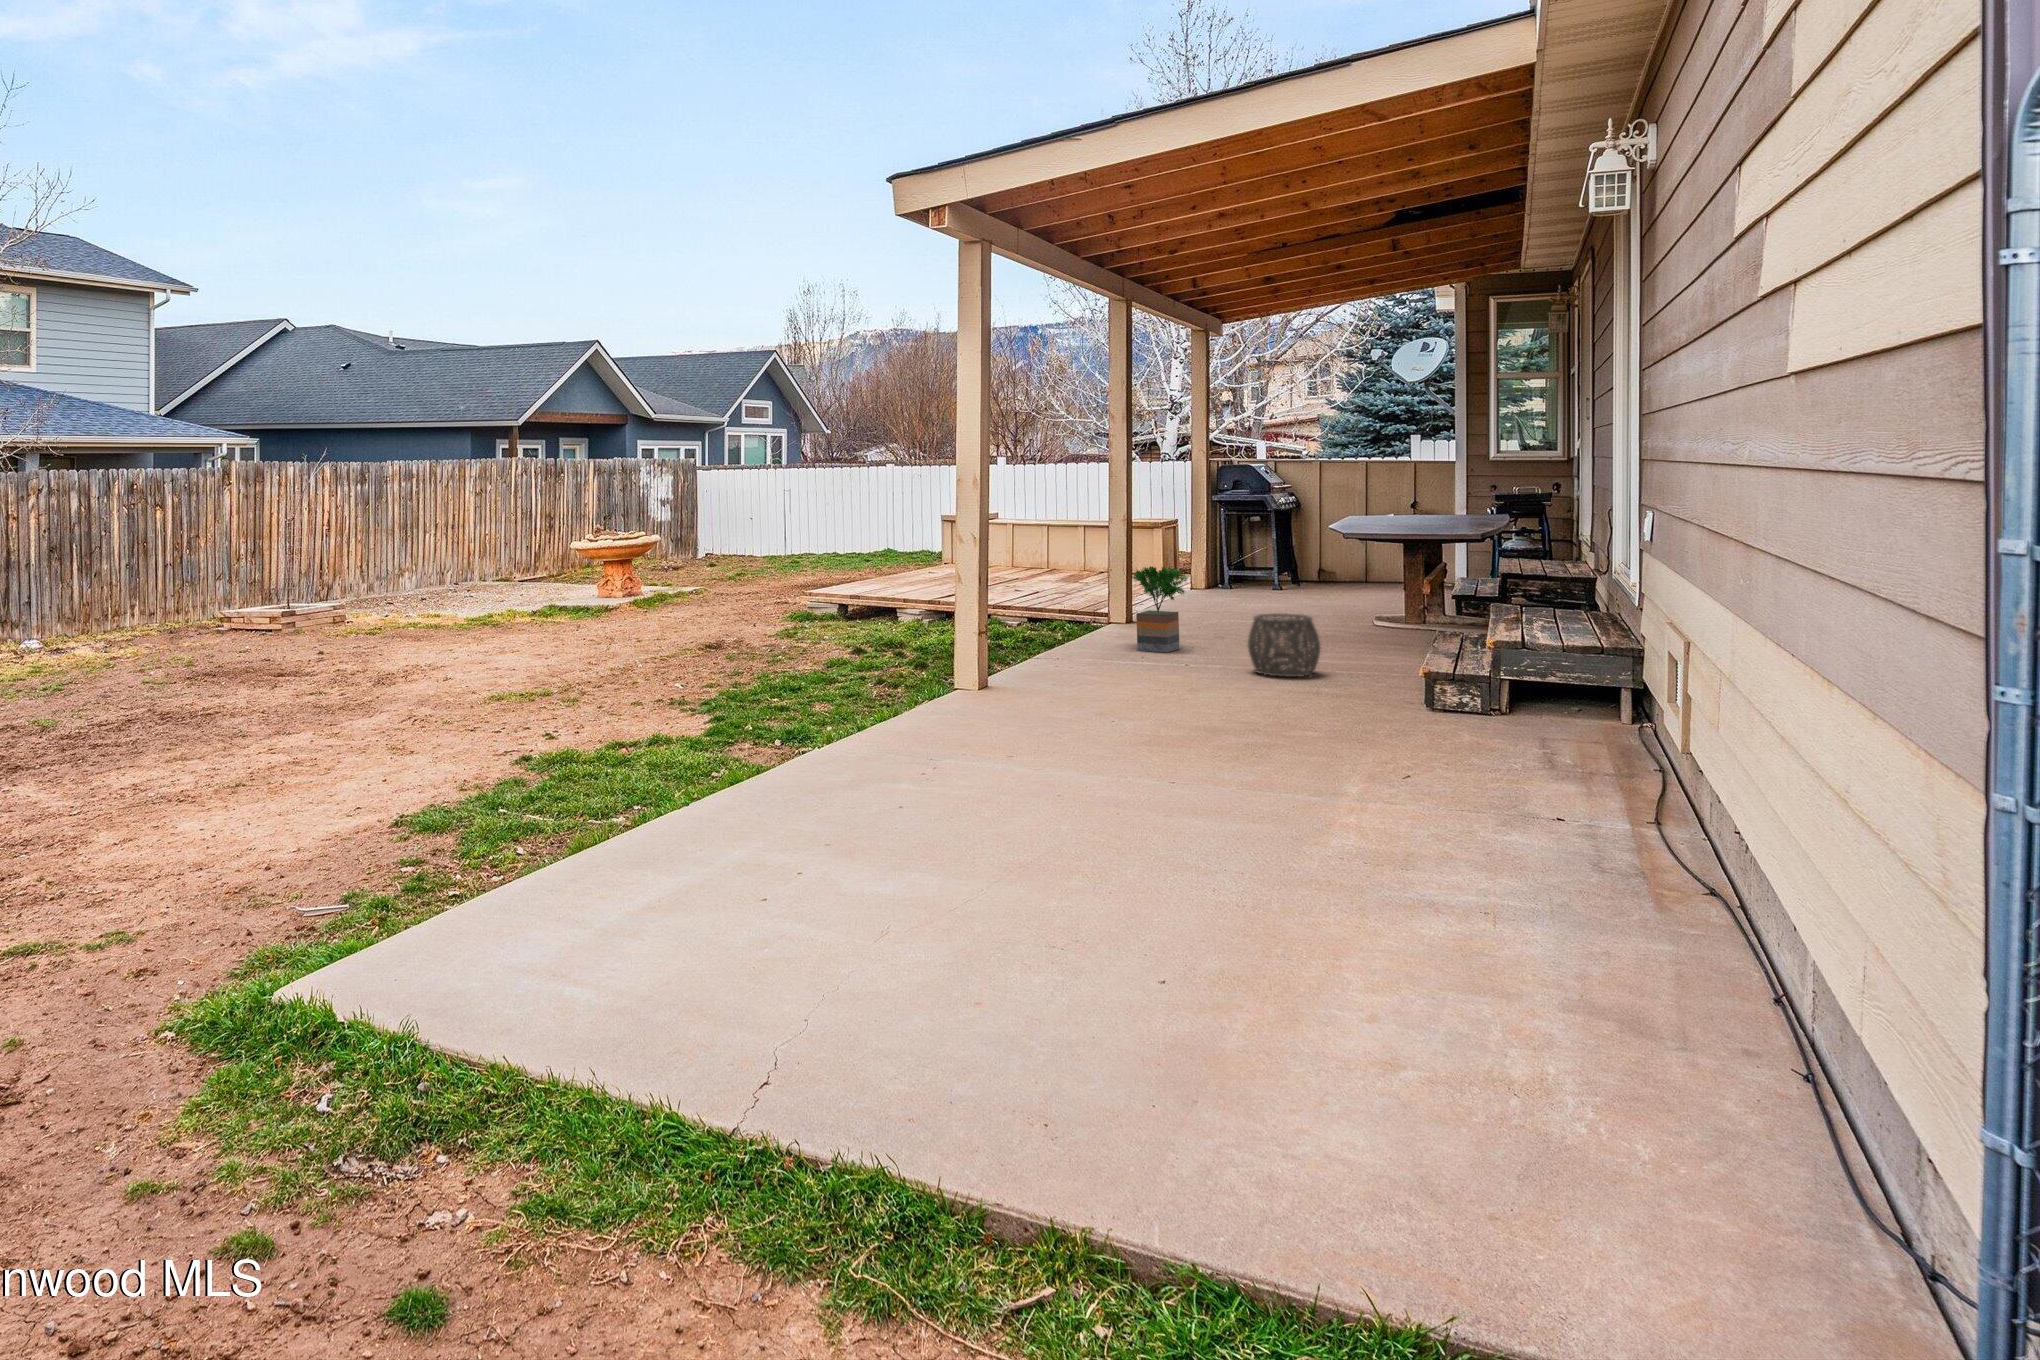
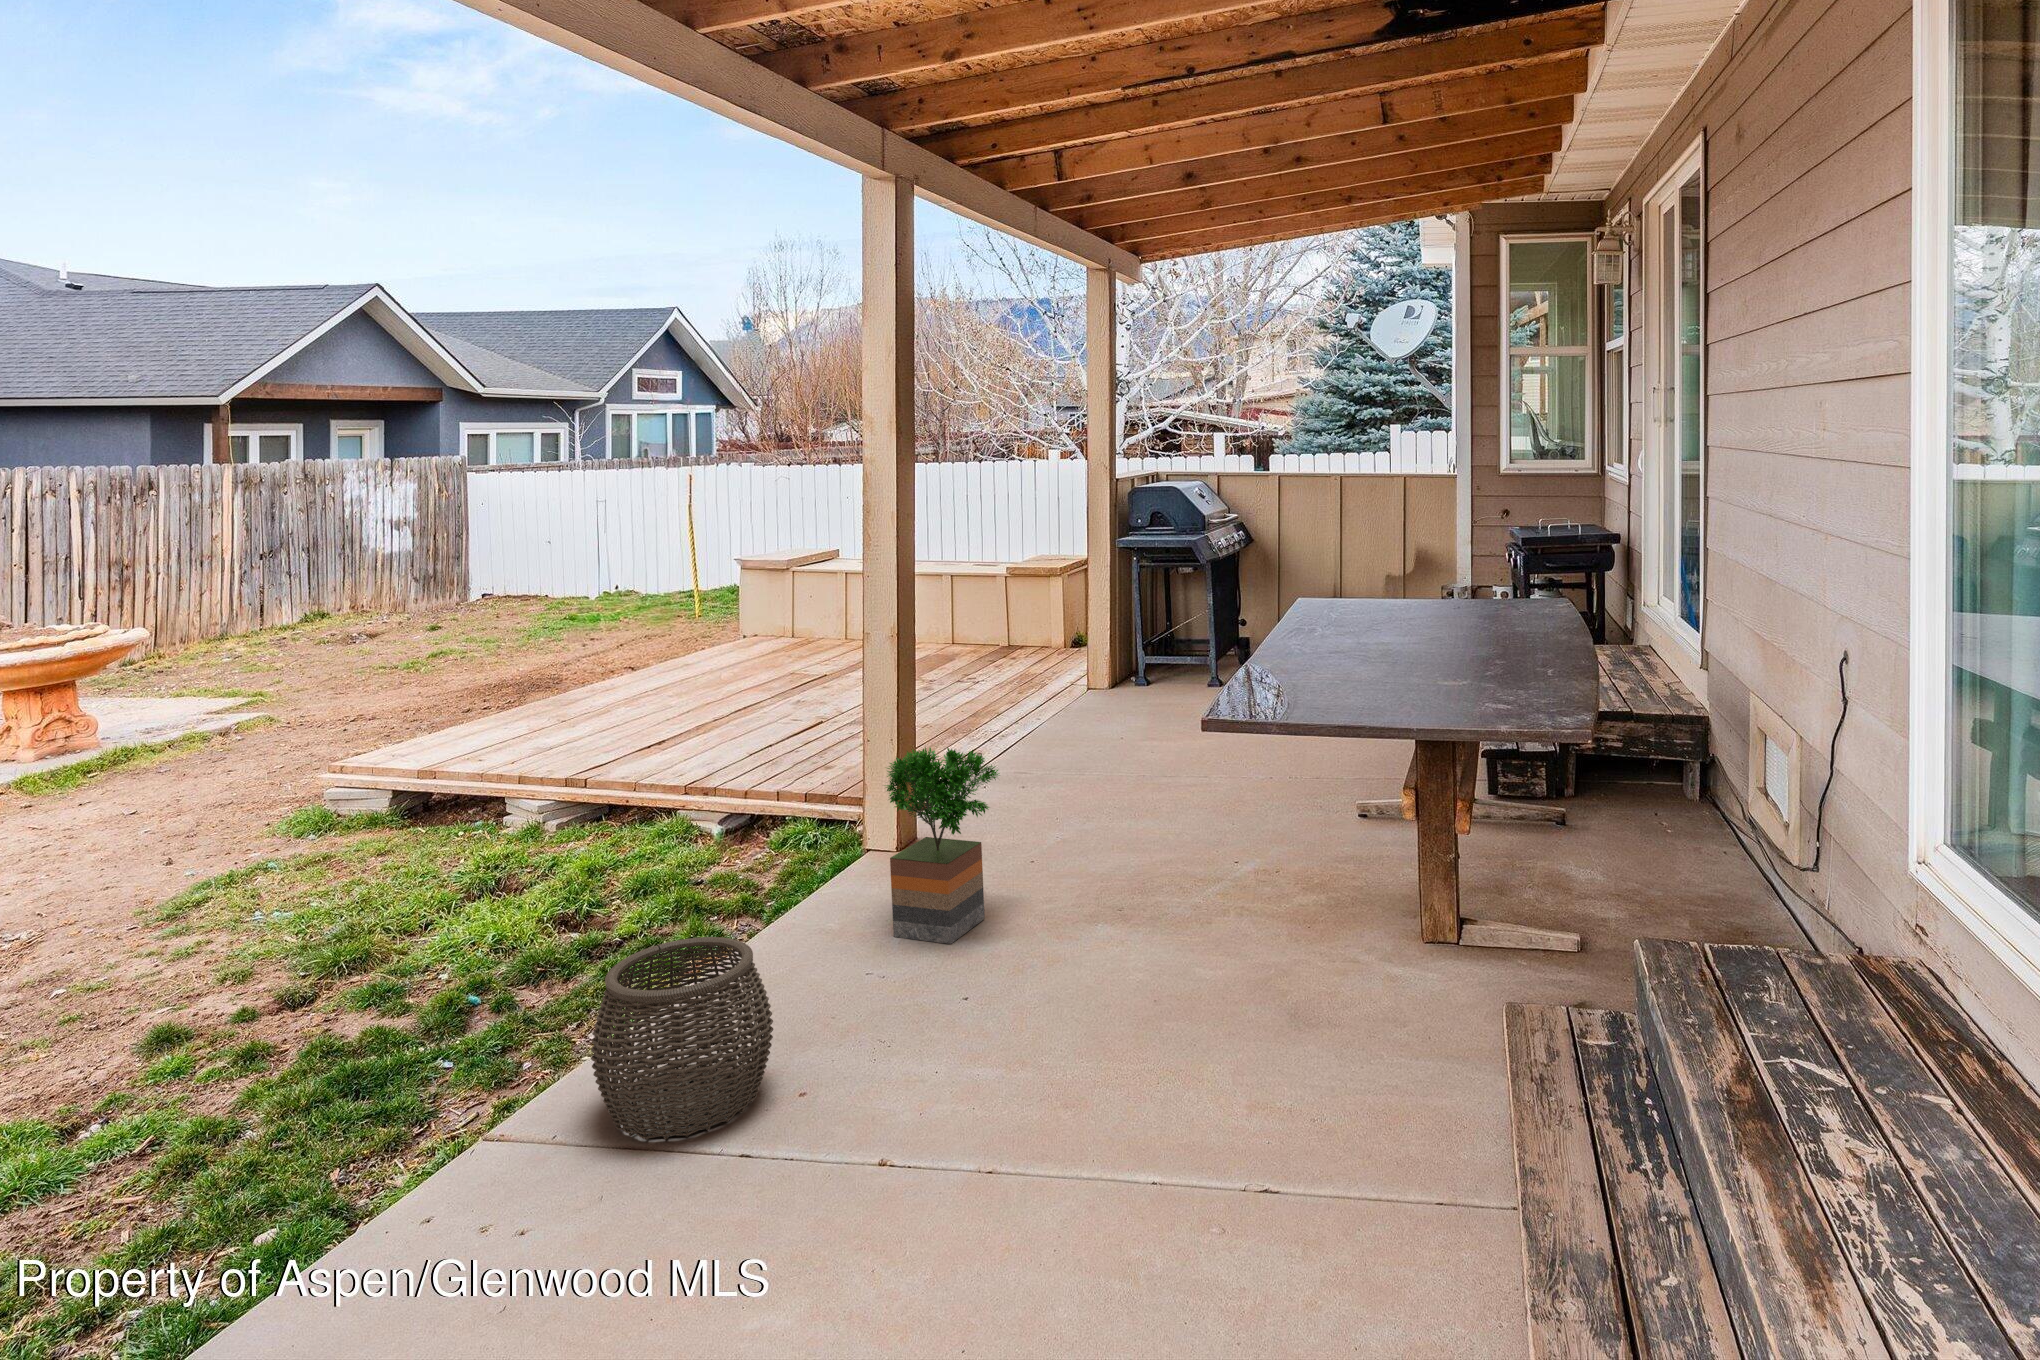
woven basket: present [1248,613,1320,677] -> present [591,937,773,1140]

